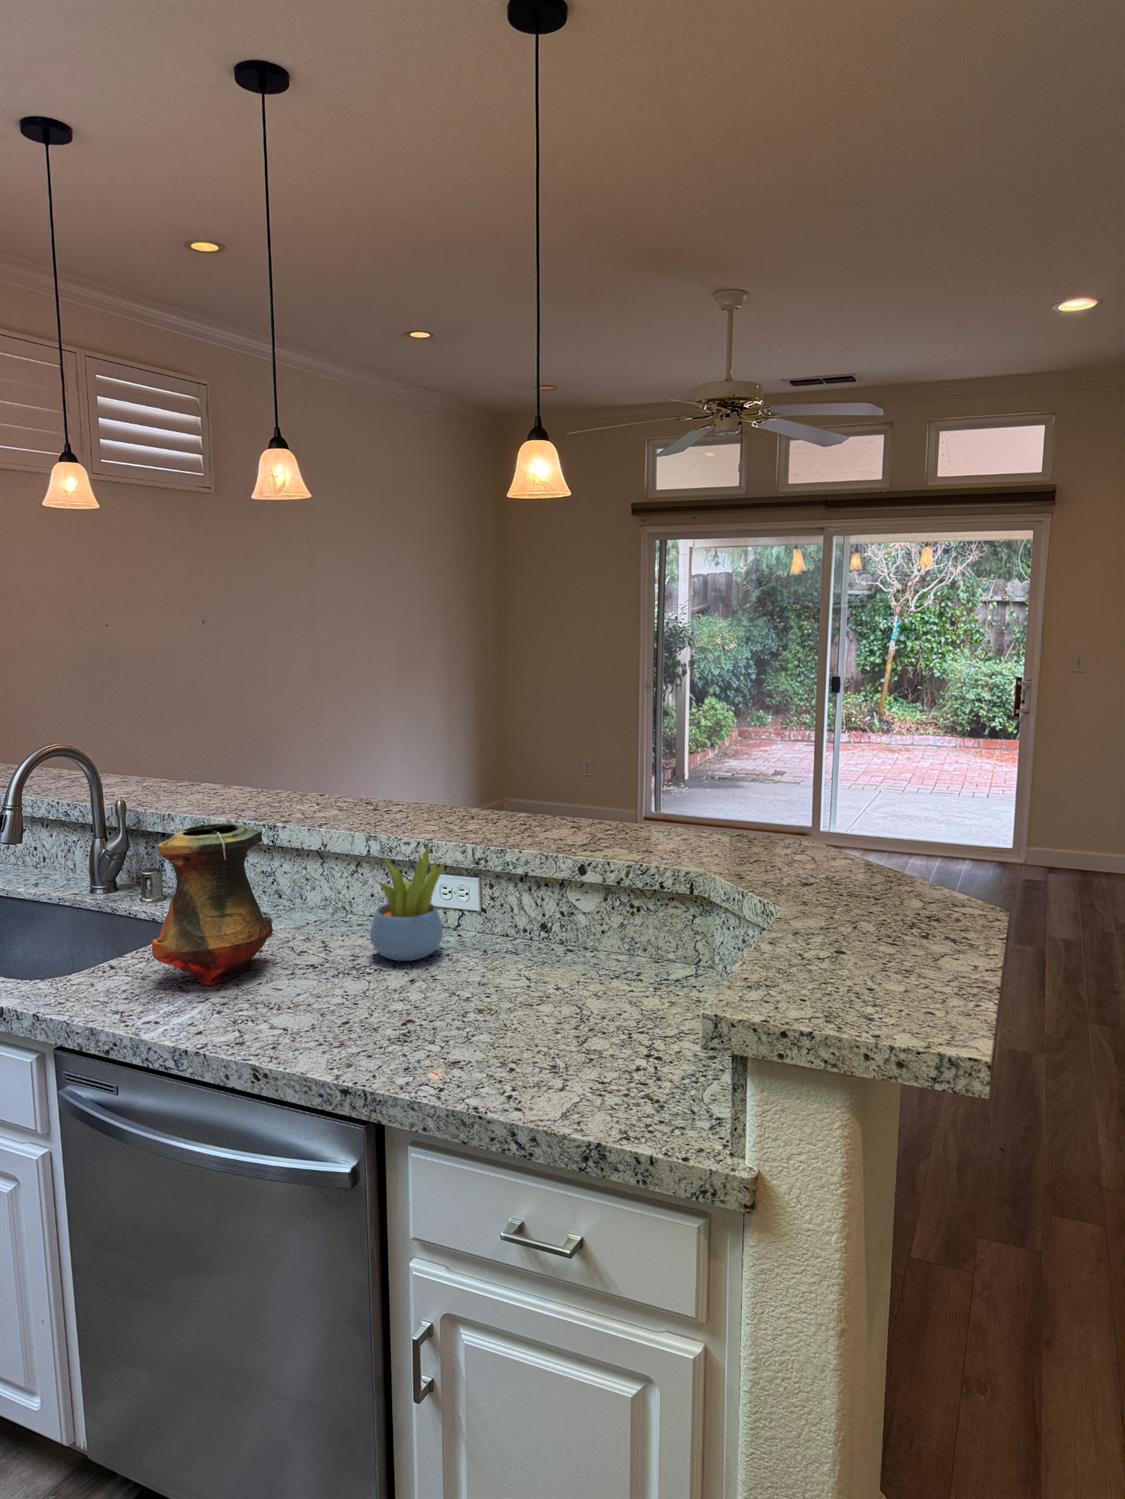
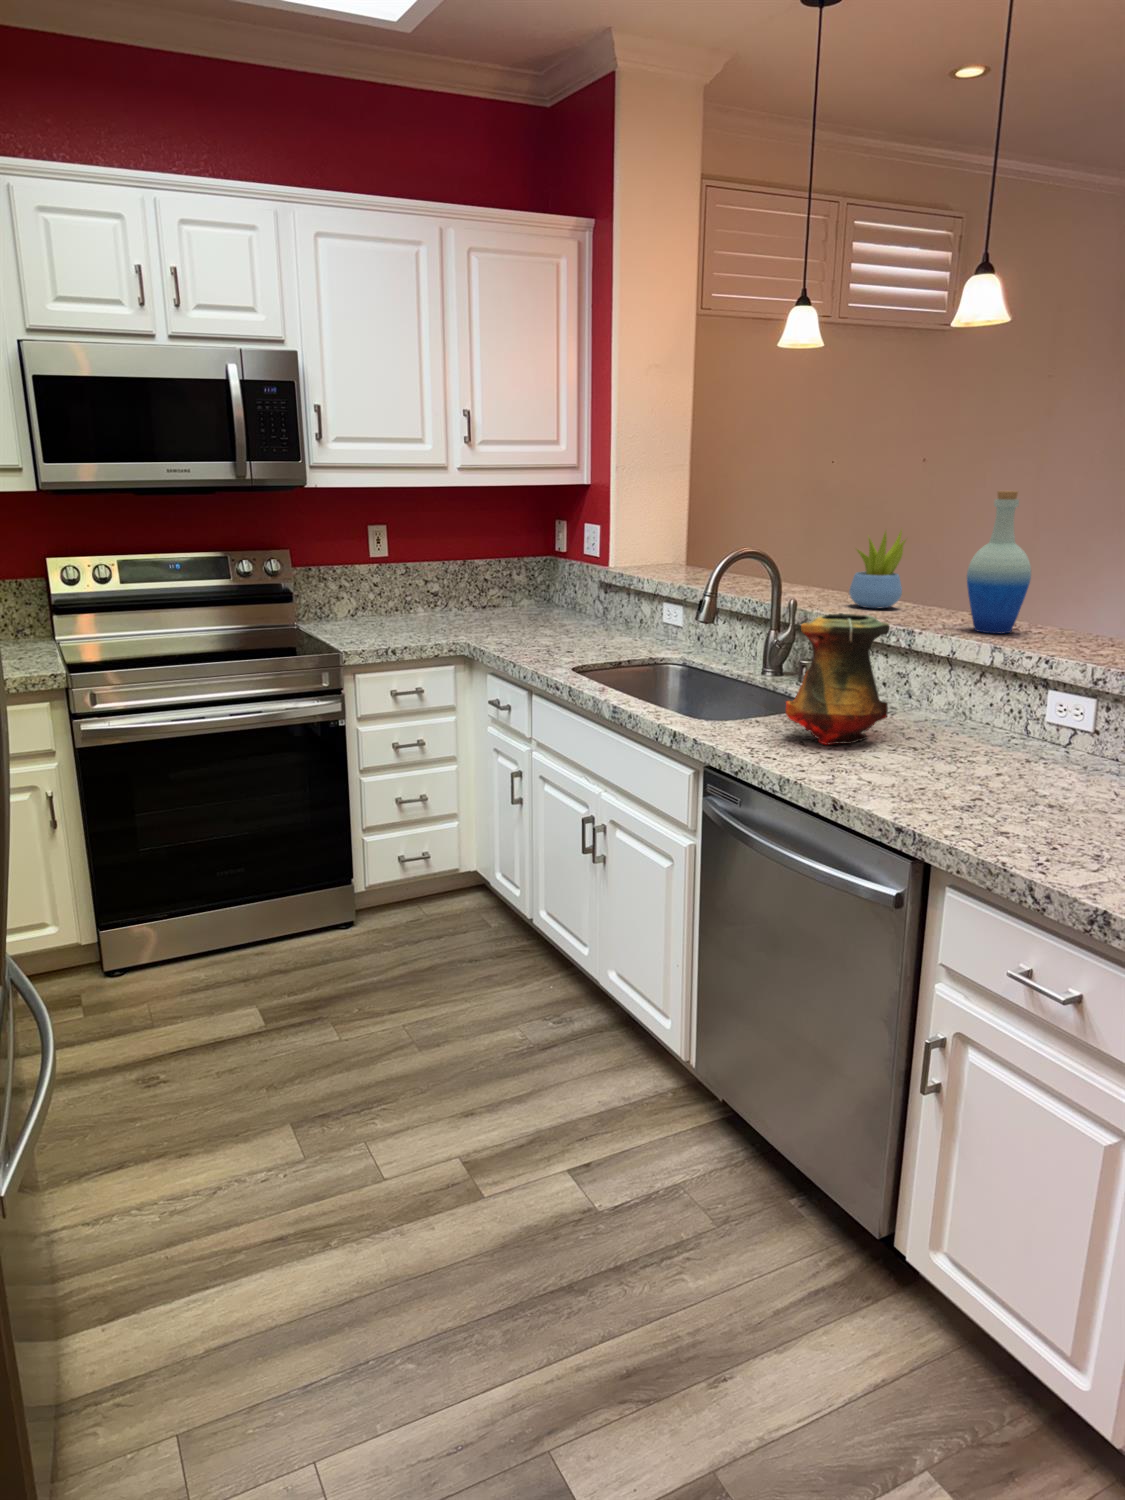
bottle: none [320,671,383,818] -> present [967,491,1031,634]
succulent plant: present [370,843,446,961] -> present [849,531,906,608]

